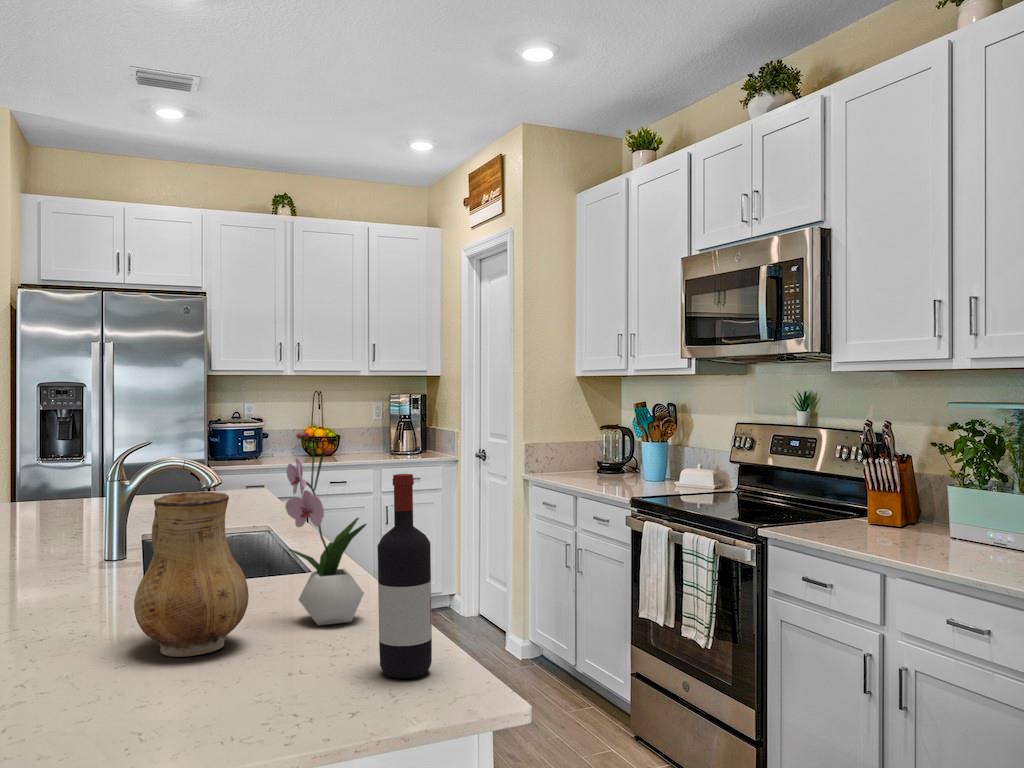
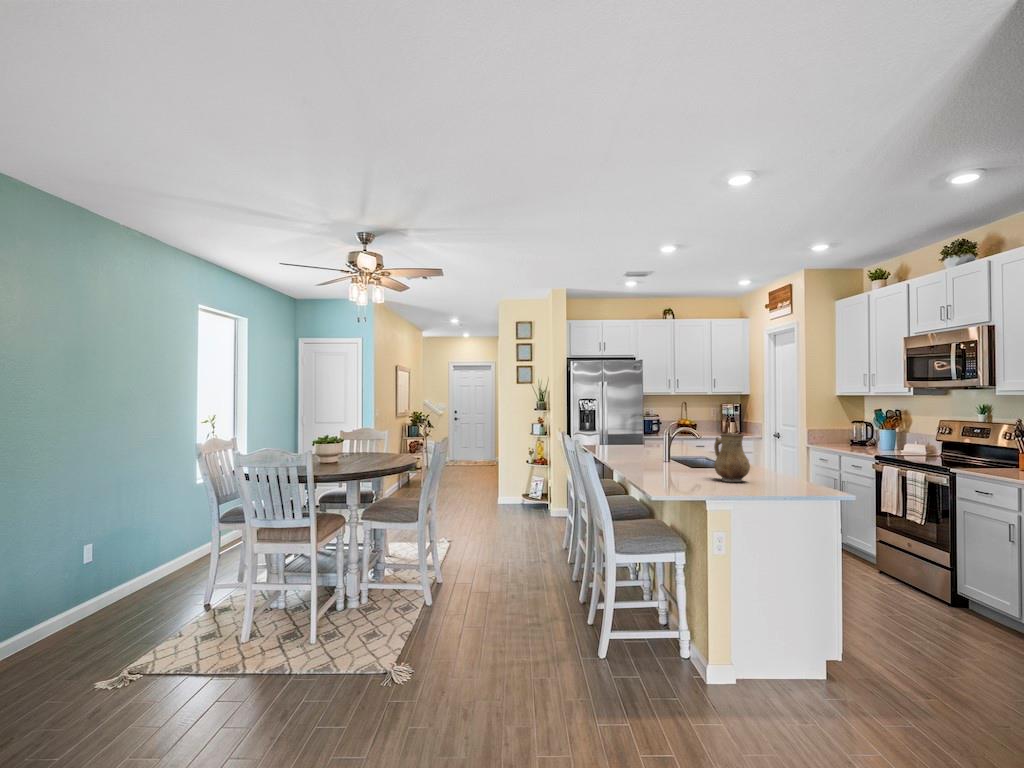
flower arrangement: present [285,433,367,625] -> none [753,416,784,480]
wine bottle: present [378,474,432,679] -> none [801,429,819,490]

